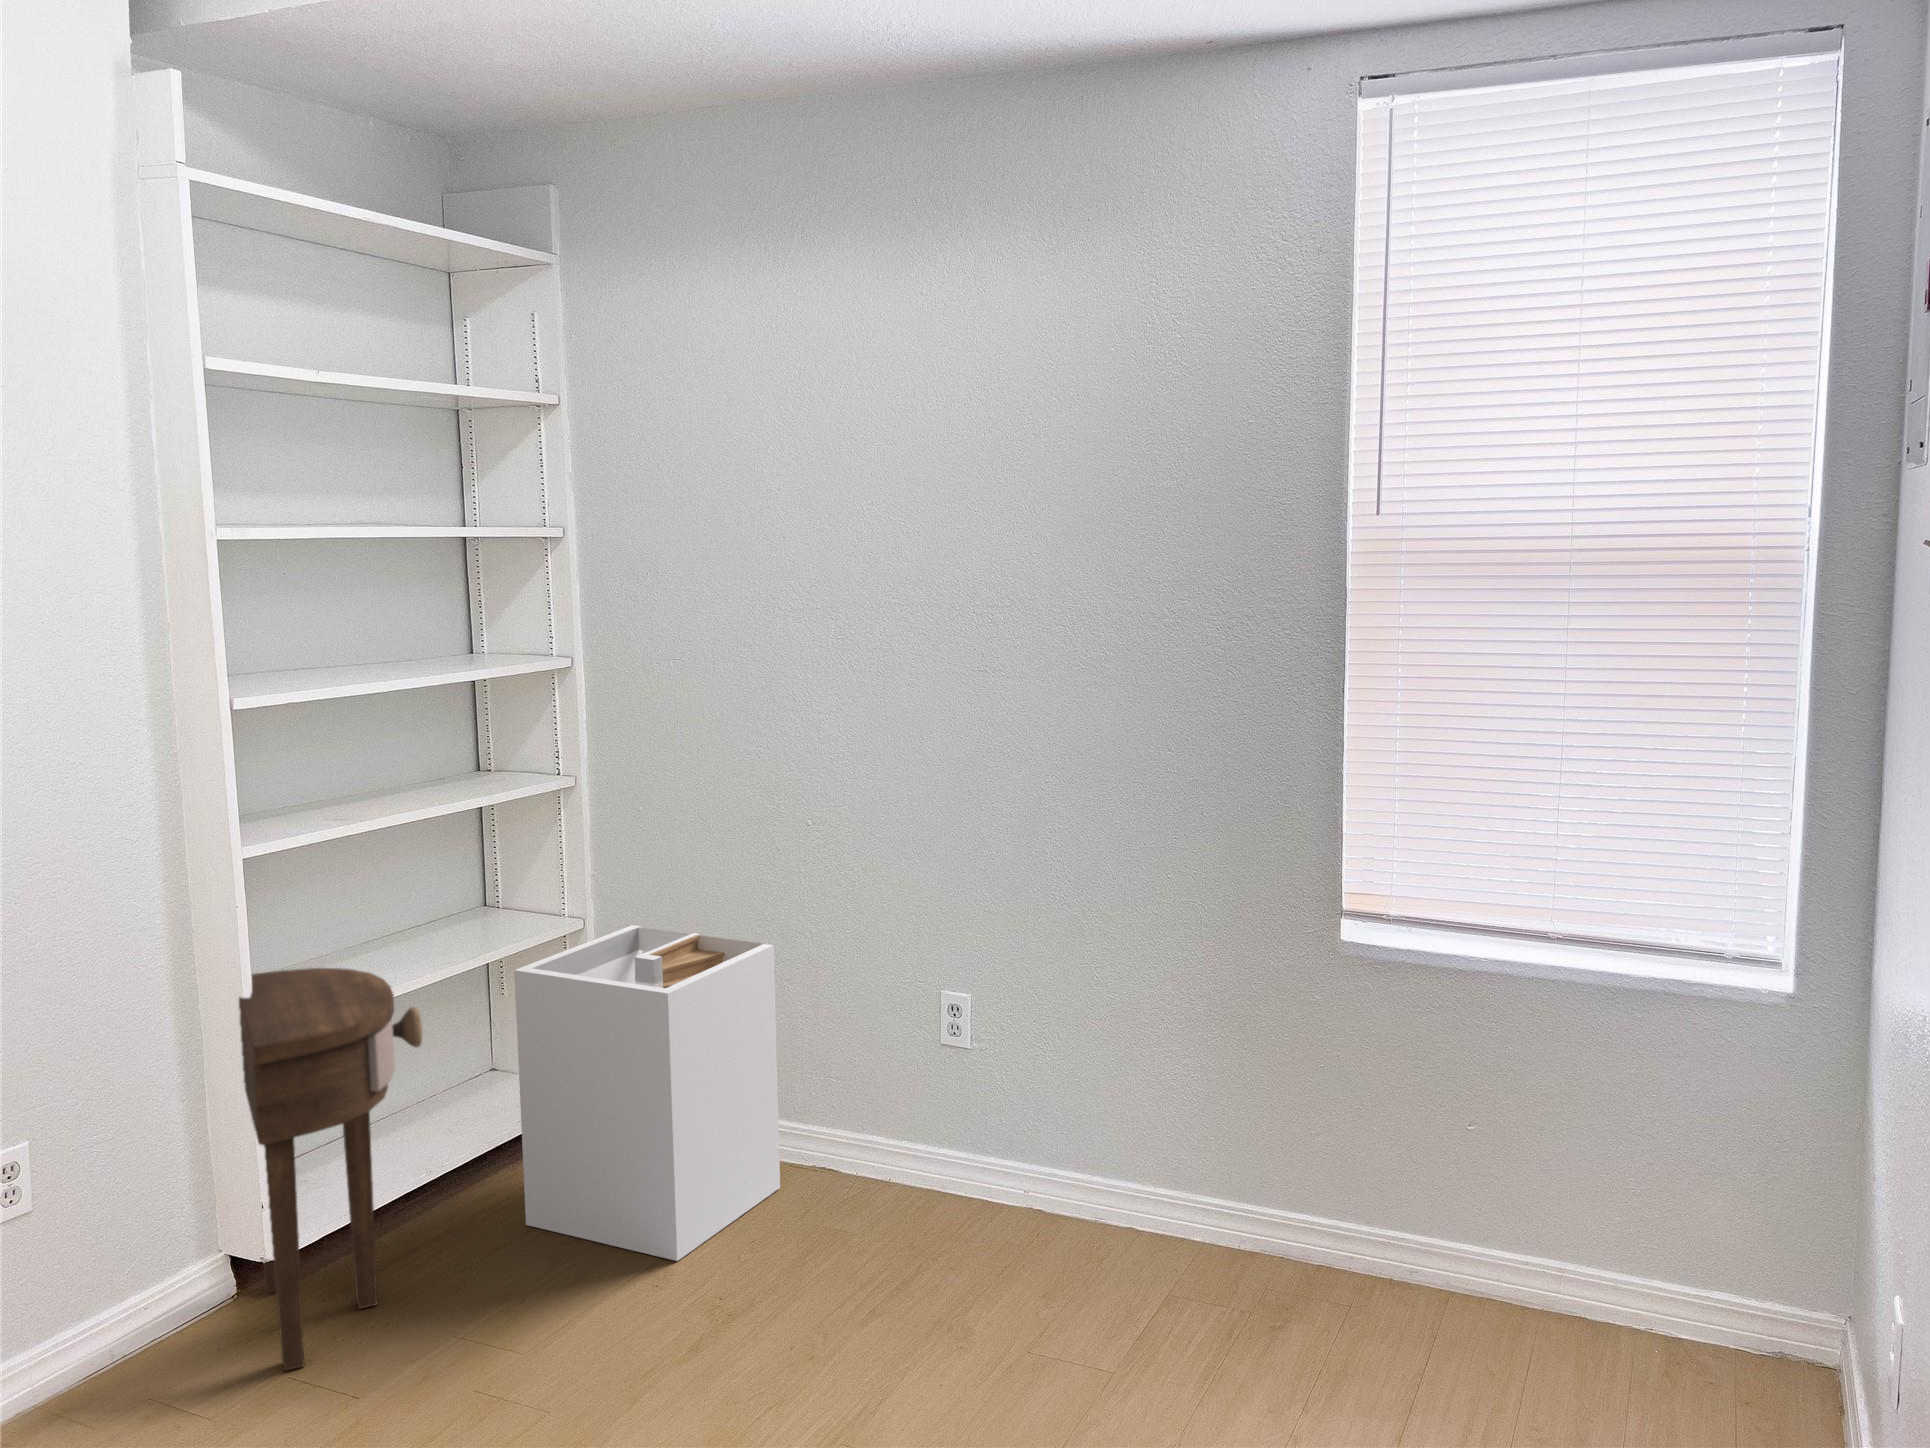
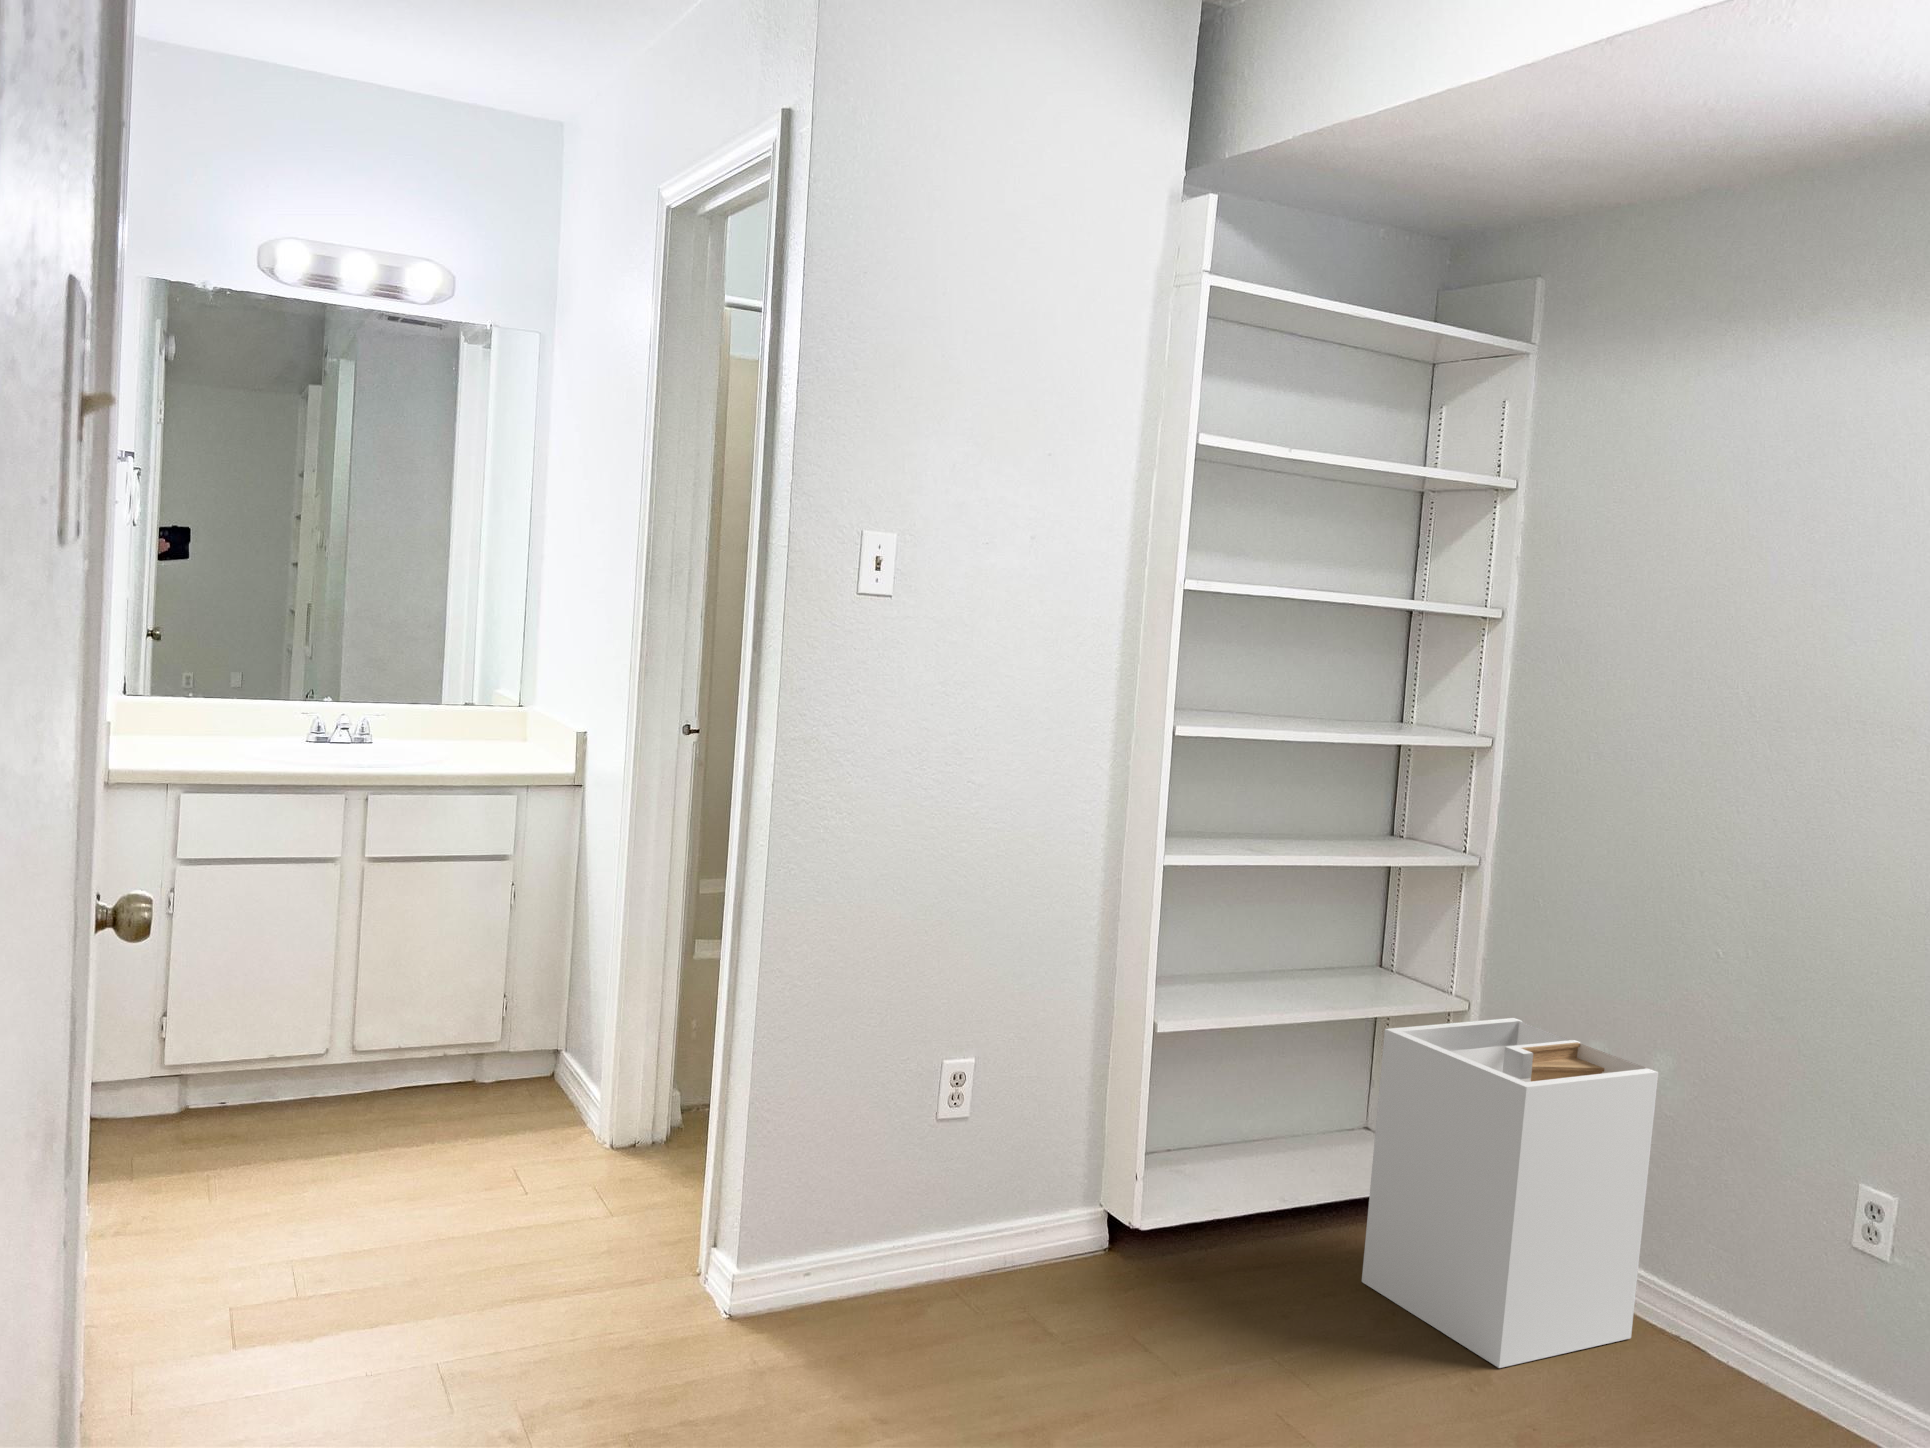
side table: present [239,968,422,1371] -> none [1126,971,1288,1329]

